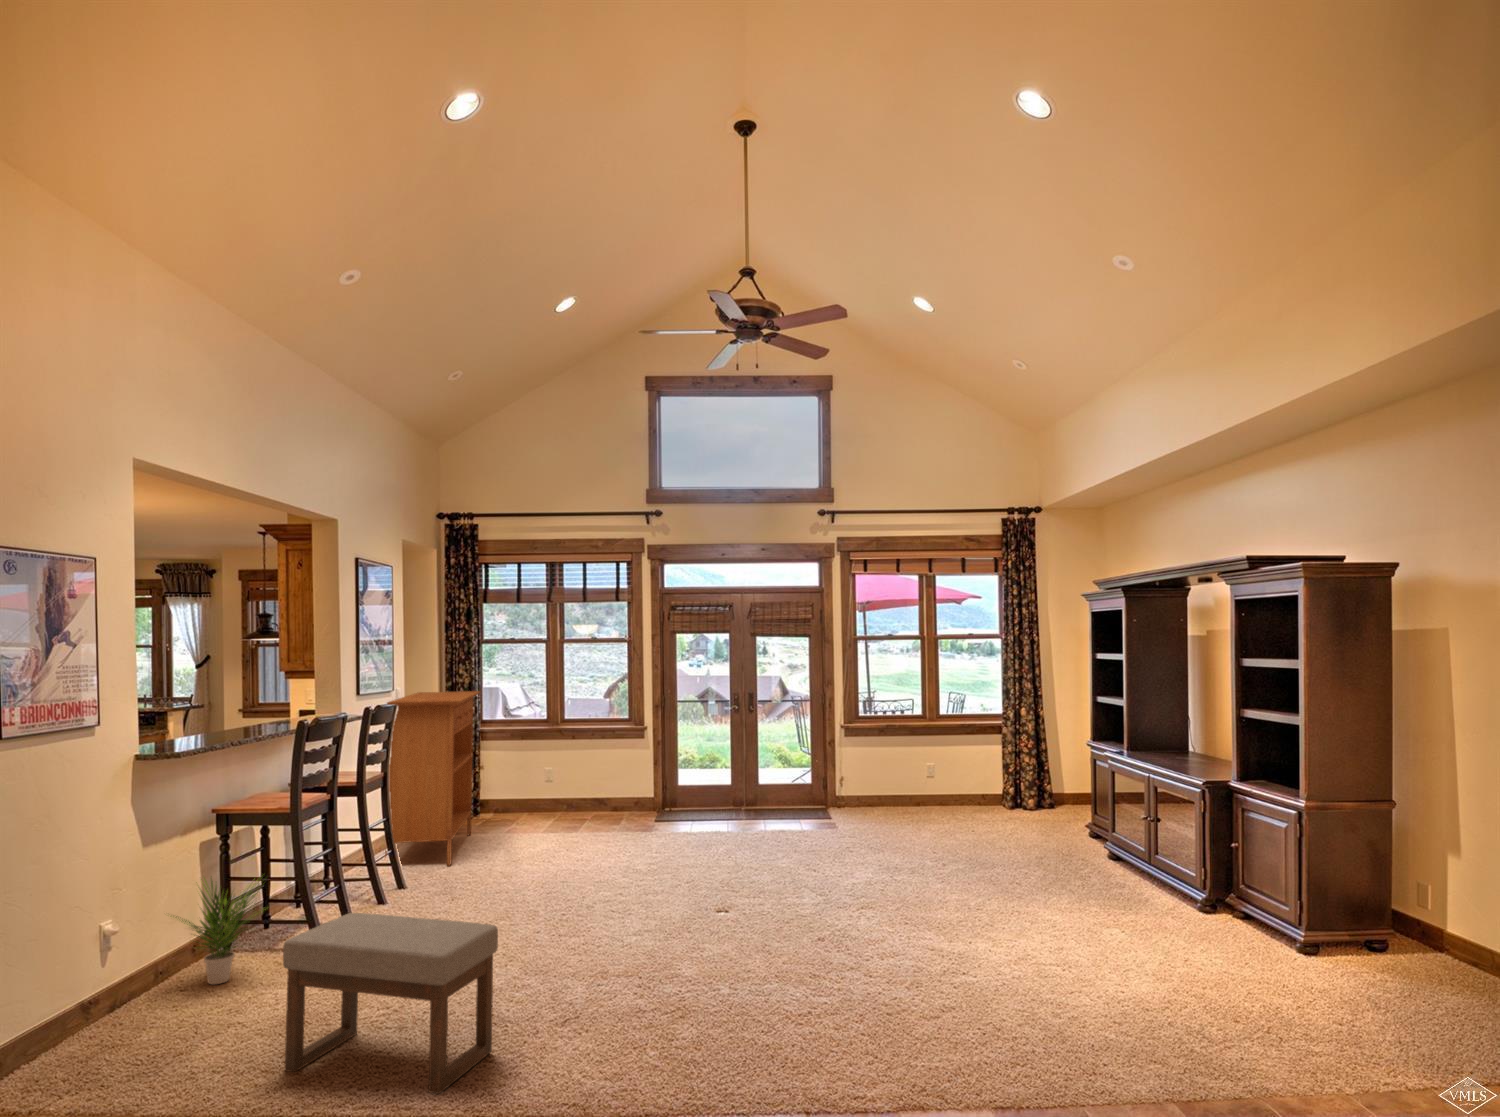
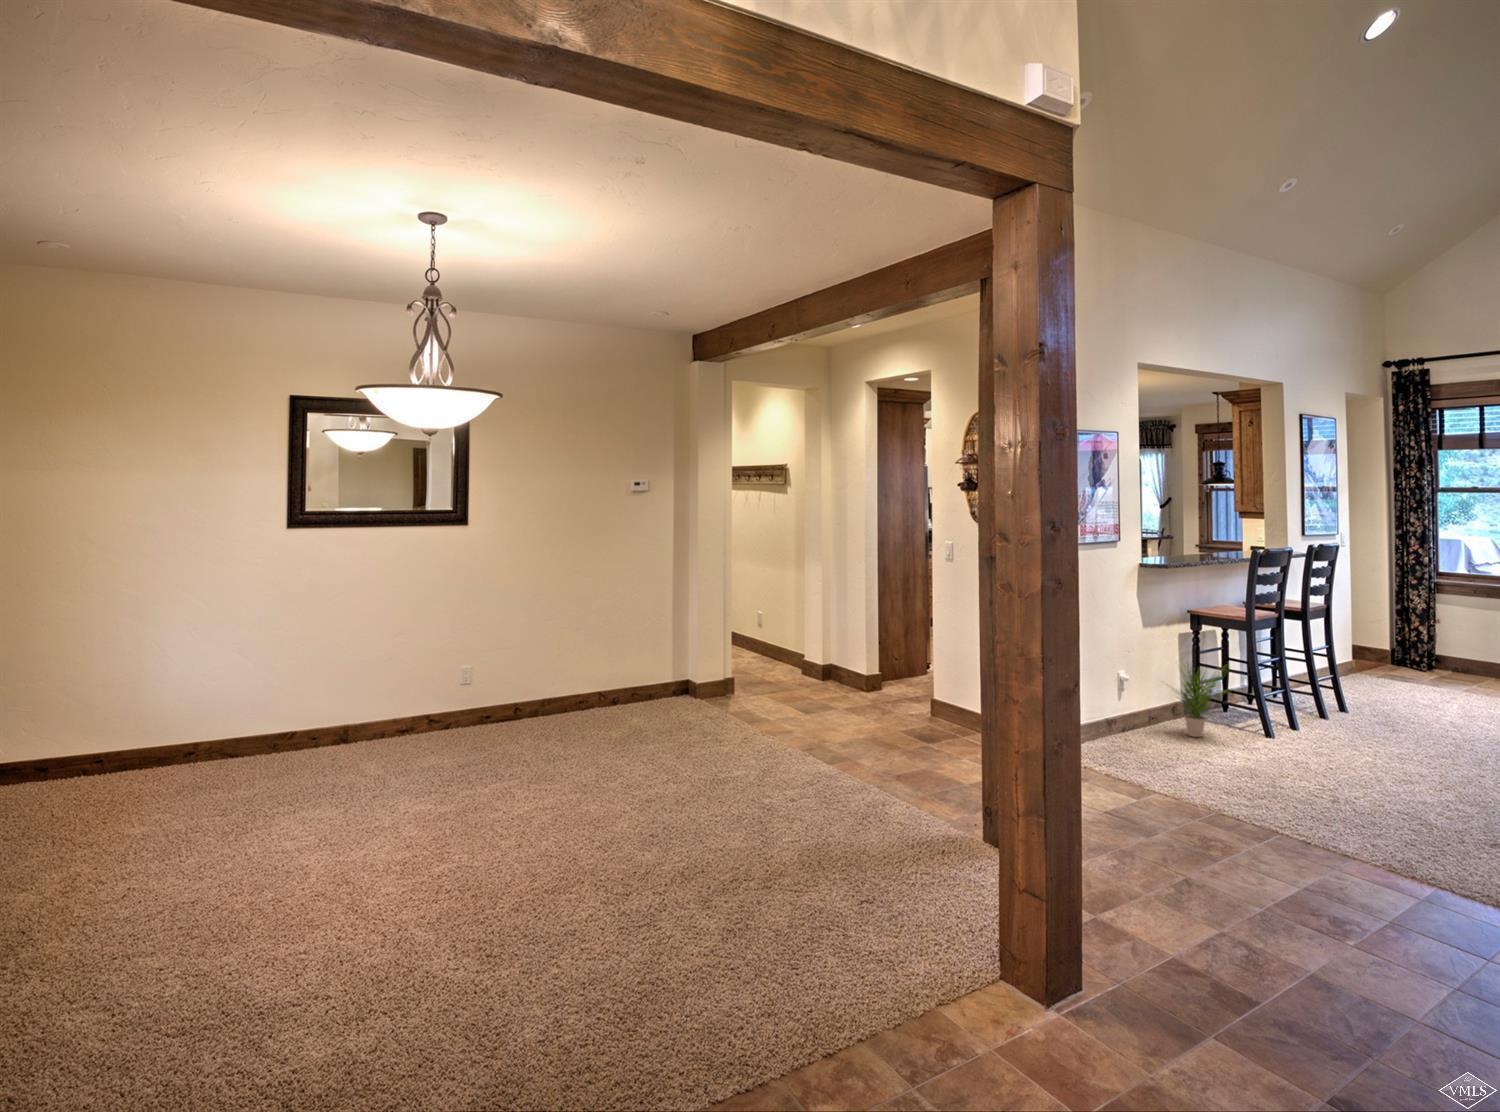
console table: present [385,691,480,866] -> none [1328,539,1437,700]
ottoman: present [283,913,498,1094] -> none [1256,699,1469,855]

